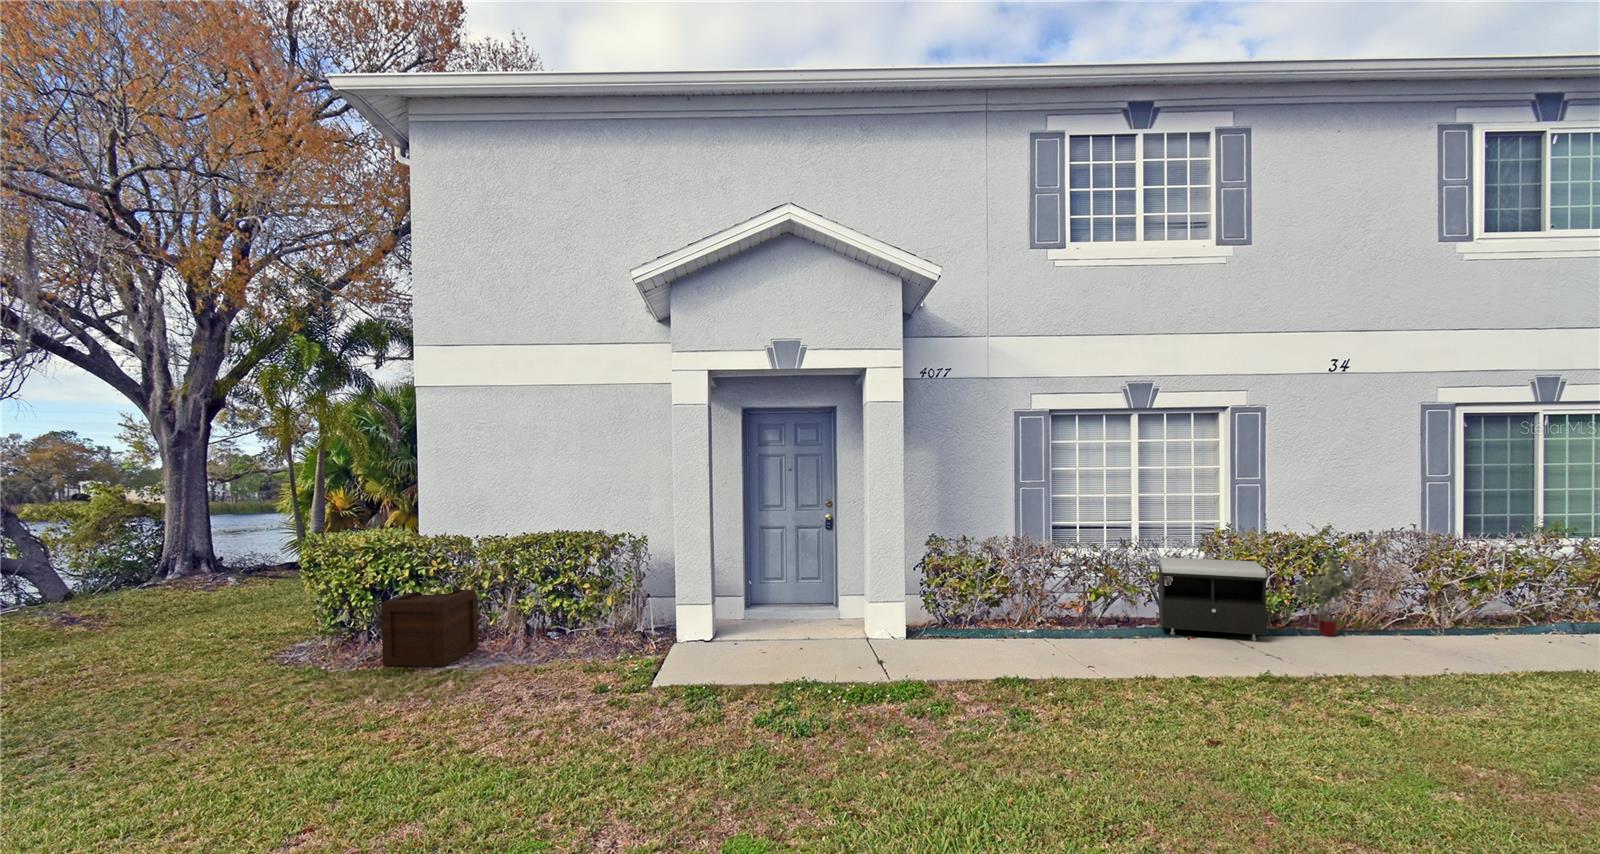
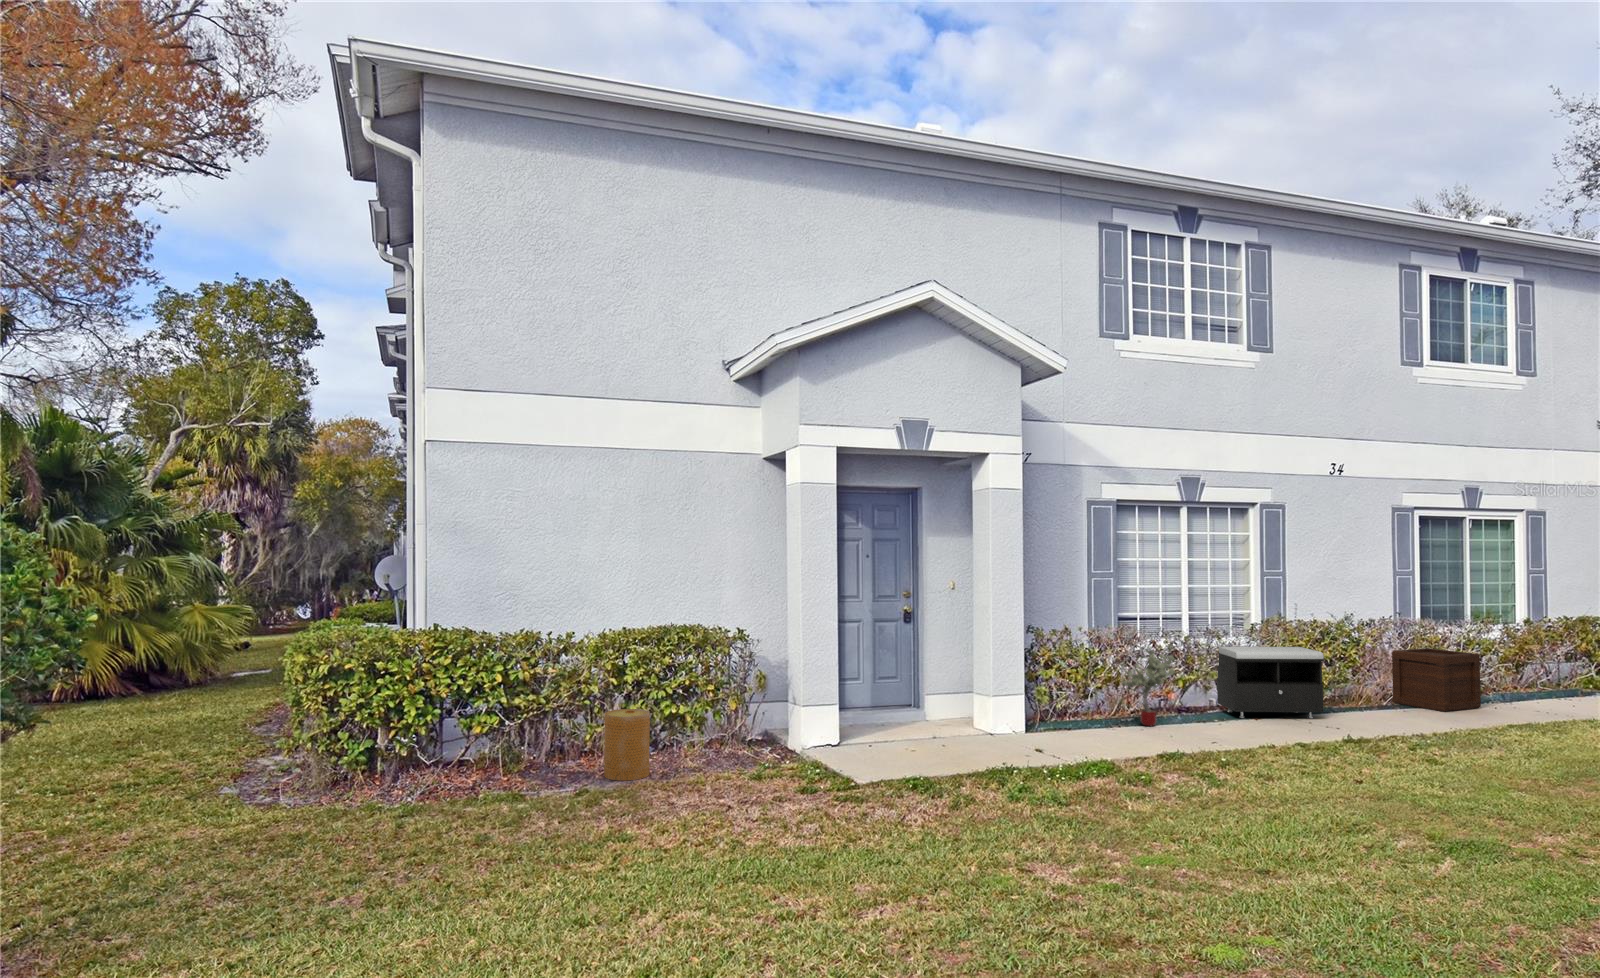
potted tree: present [1292,553,1364,636] -> present [1122,646,1174,726]
wooden crate: present [382,588,479,667] -> present [1392,648,1481,712]
basket: none [490,598,531,660] -> present [604,709,650,781]

